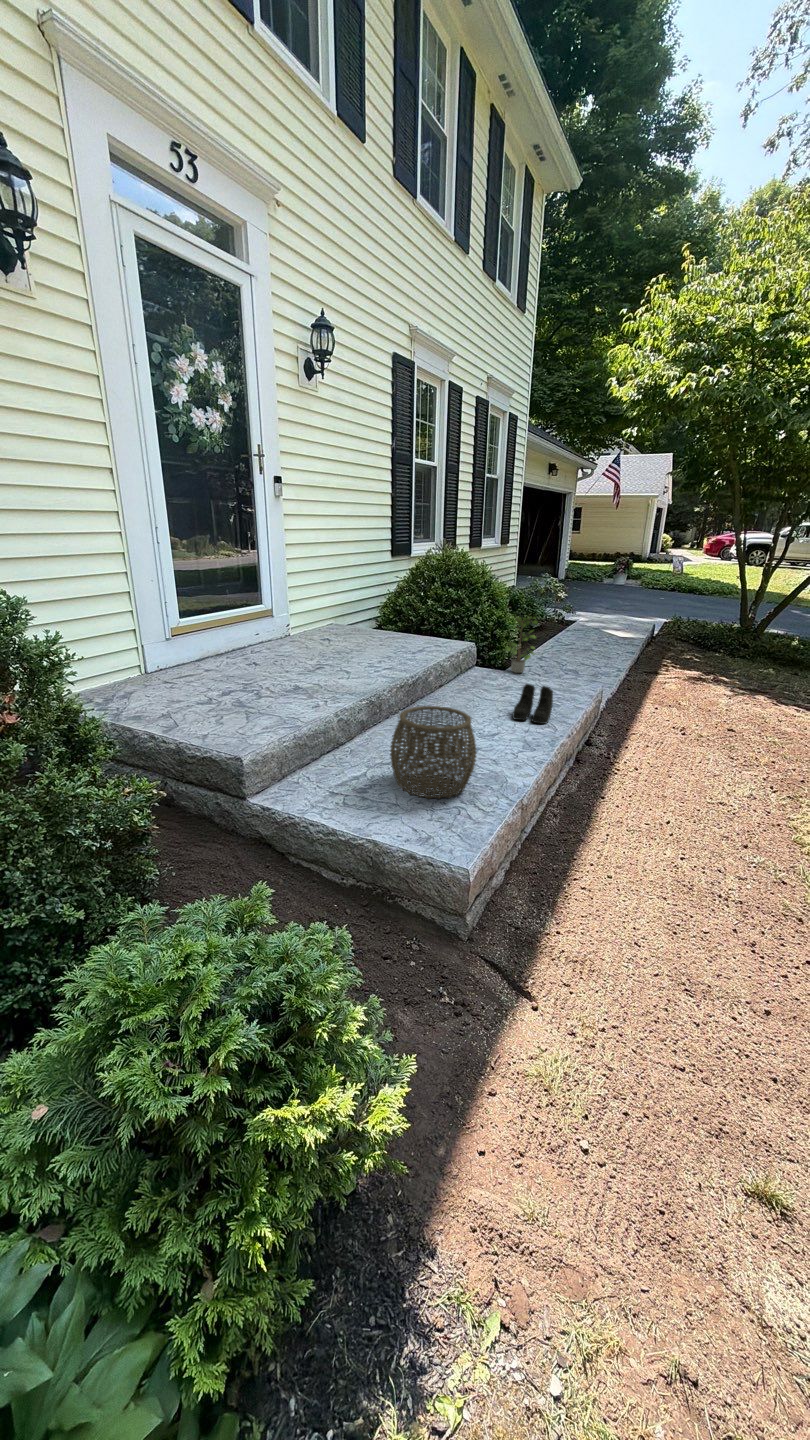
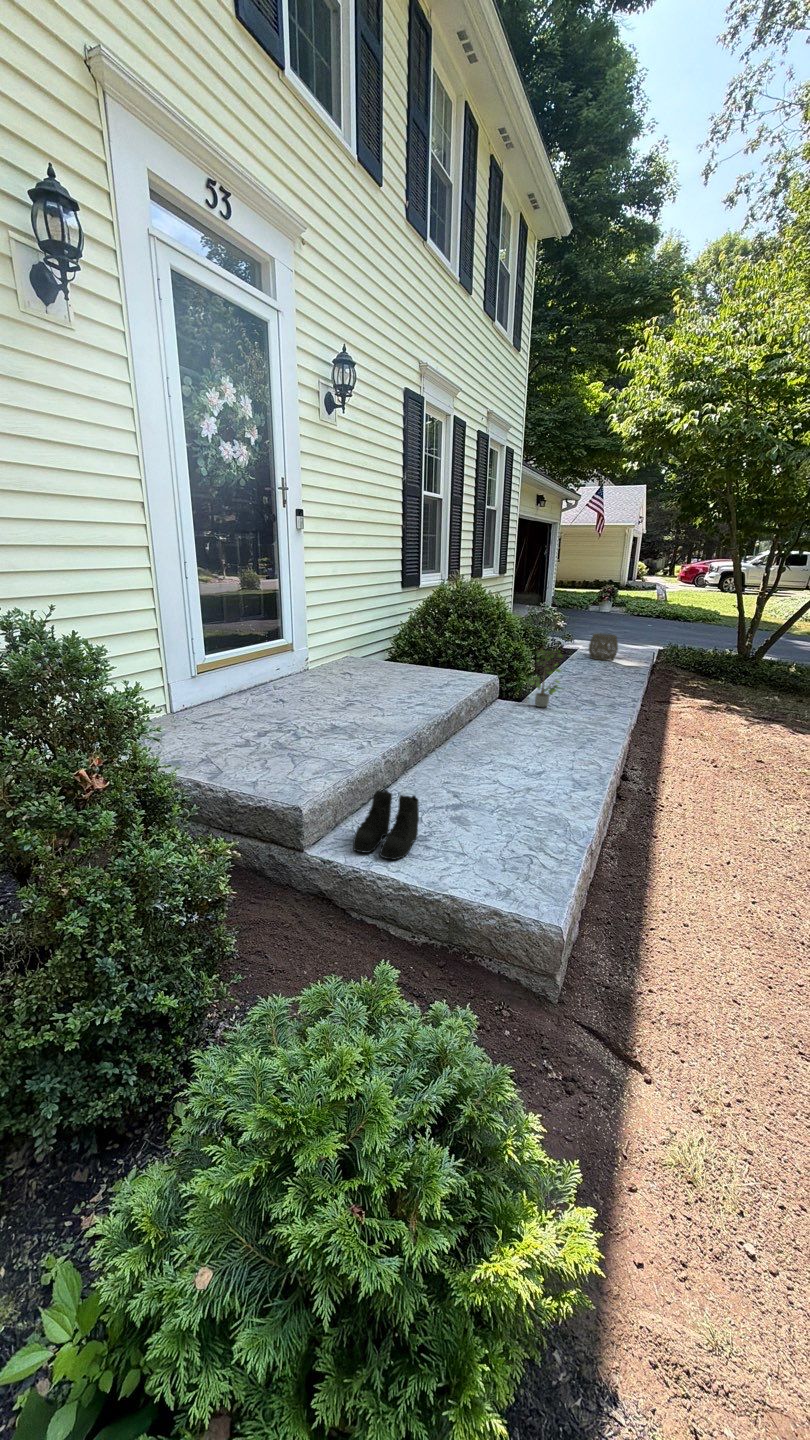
boots: present [512,684,553,724] -> present [353,790,419,860]
woven basket: present [390,706,477,799] -> present [589,633,618,661]

